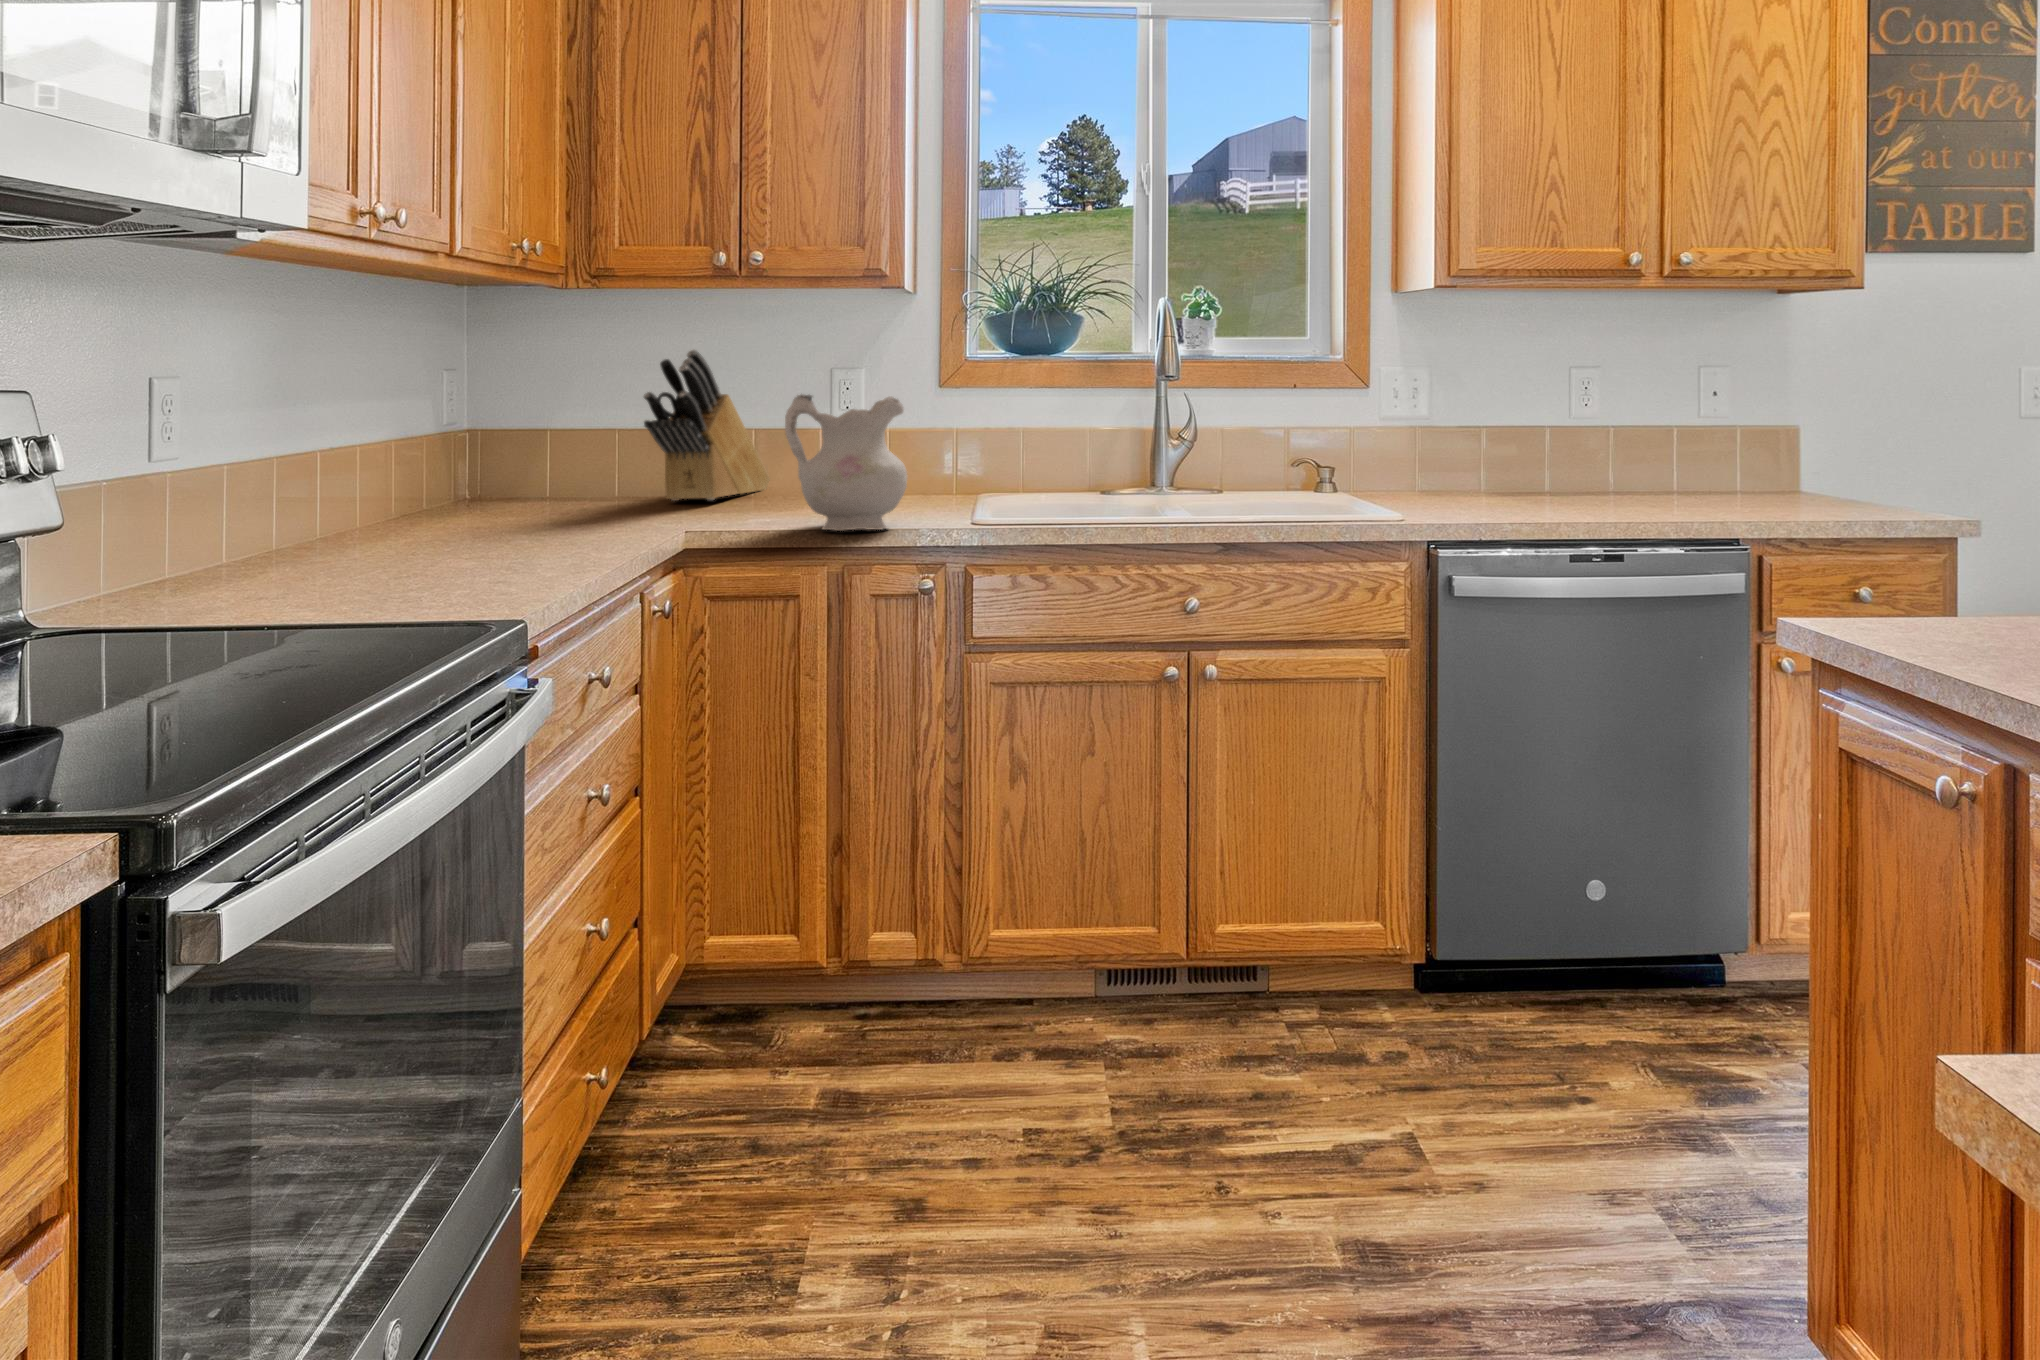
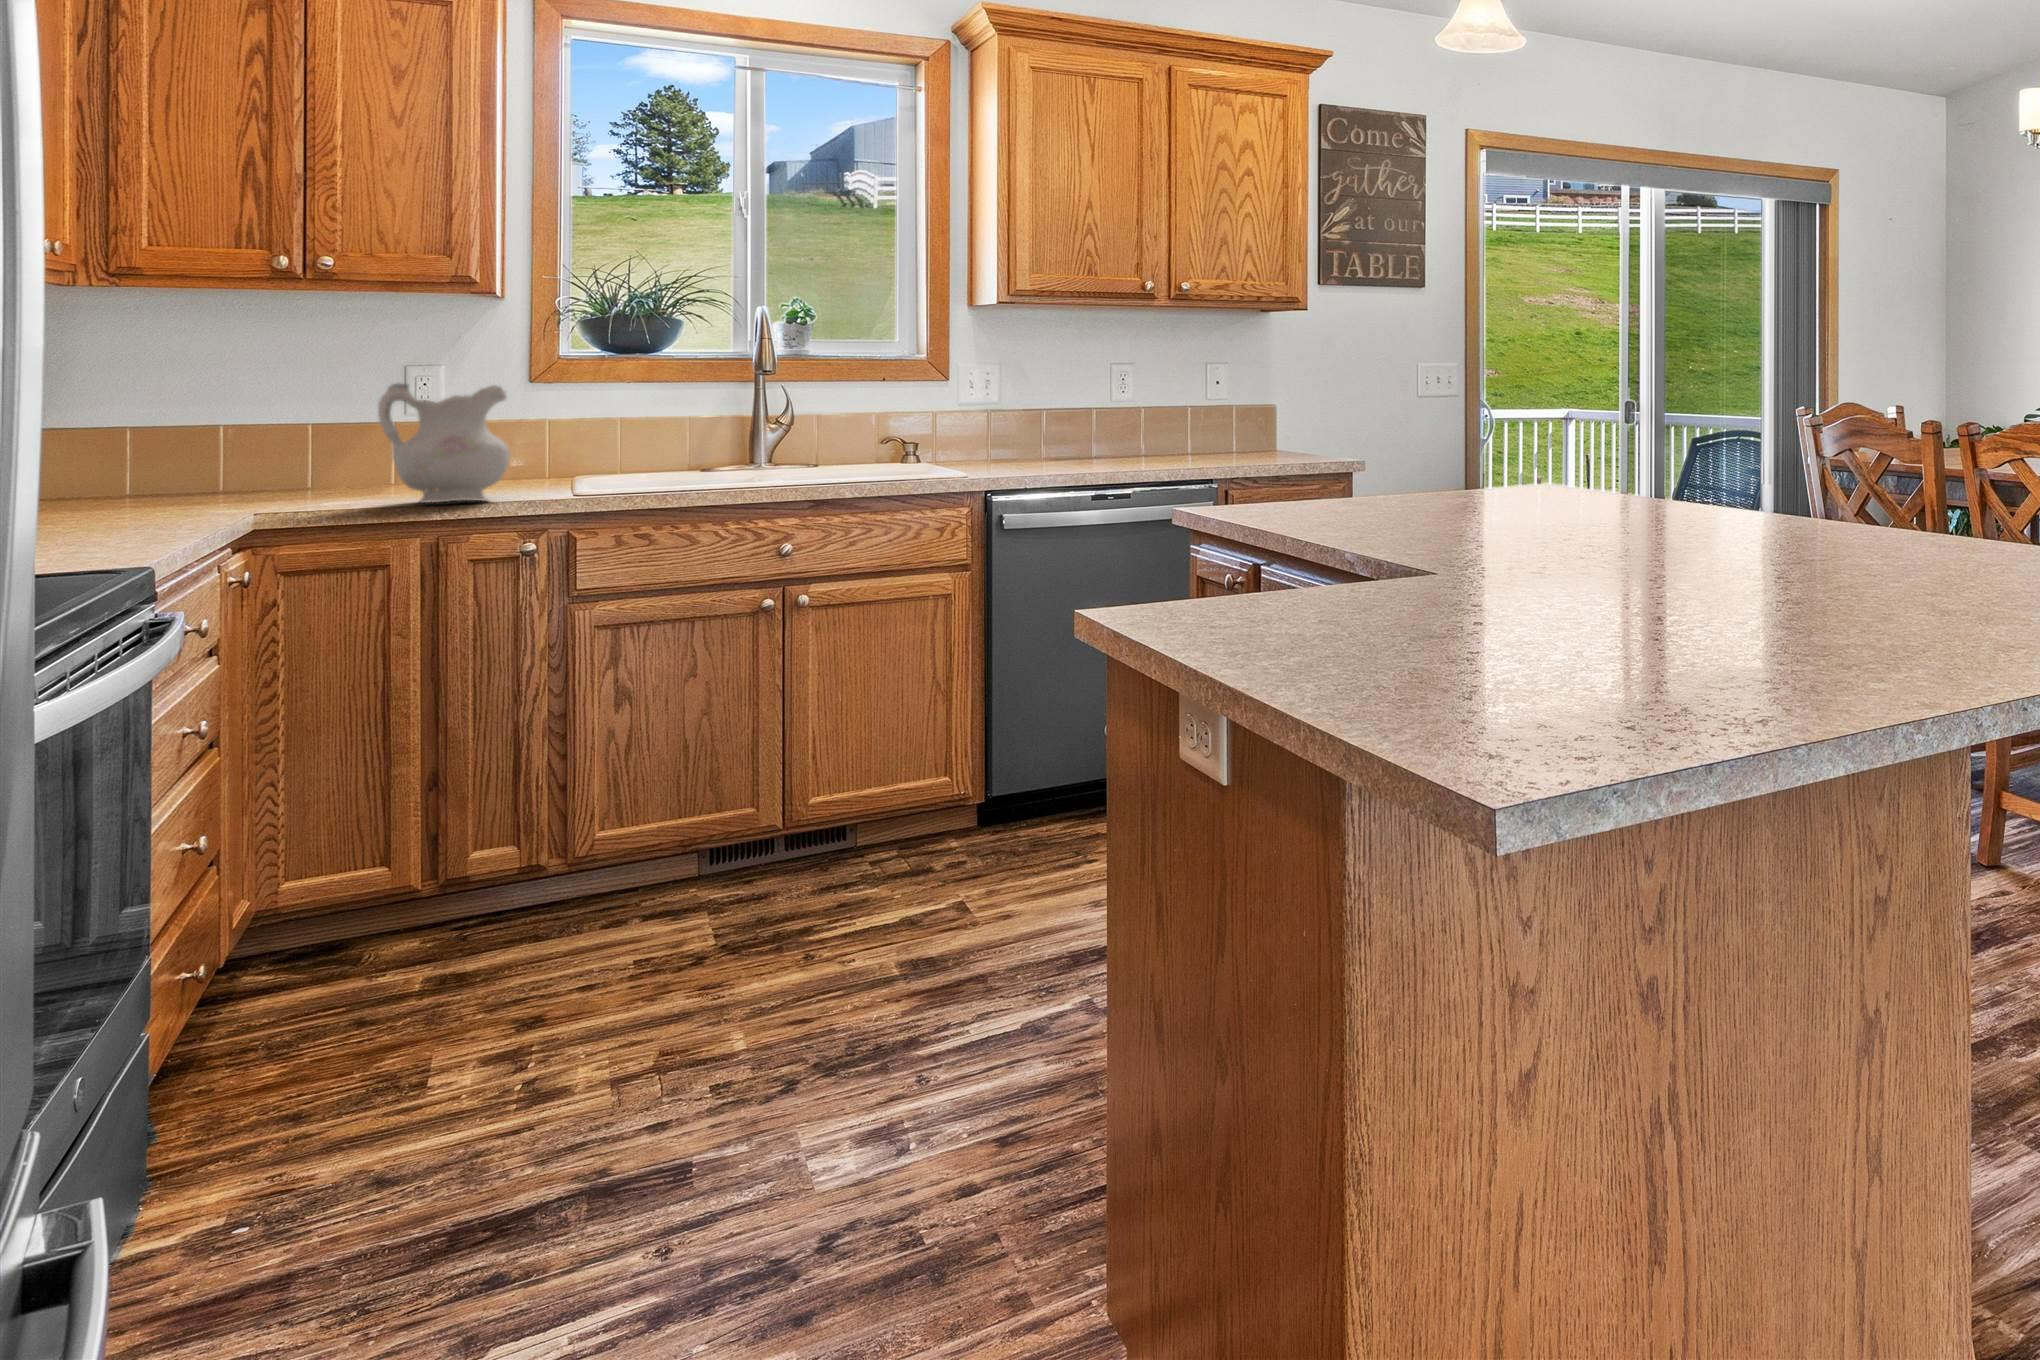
knife block: present [644,350,770,501] -> none [185,346,320,495]

